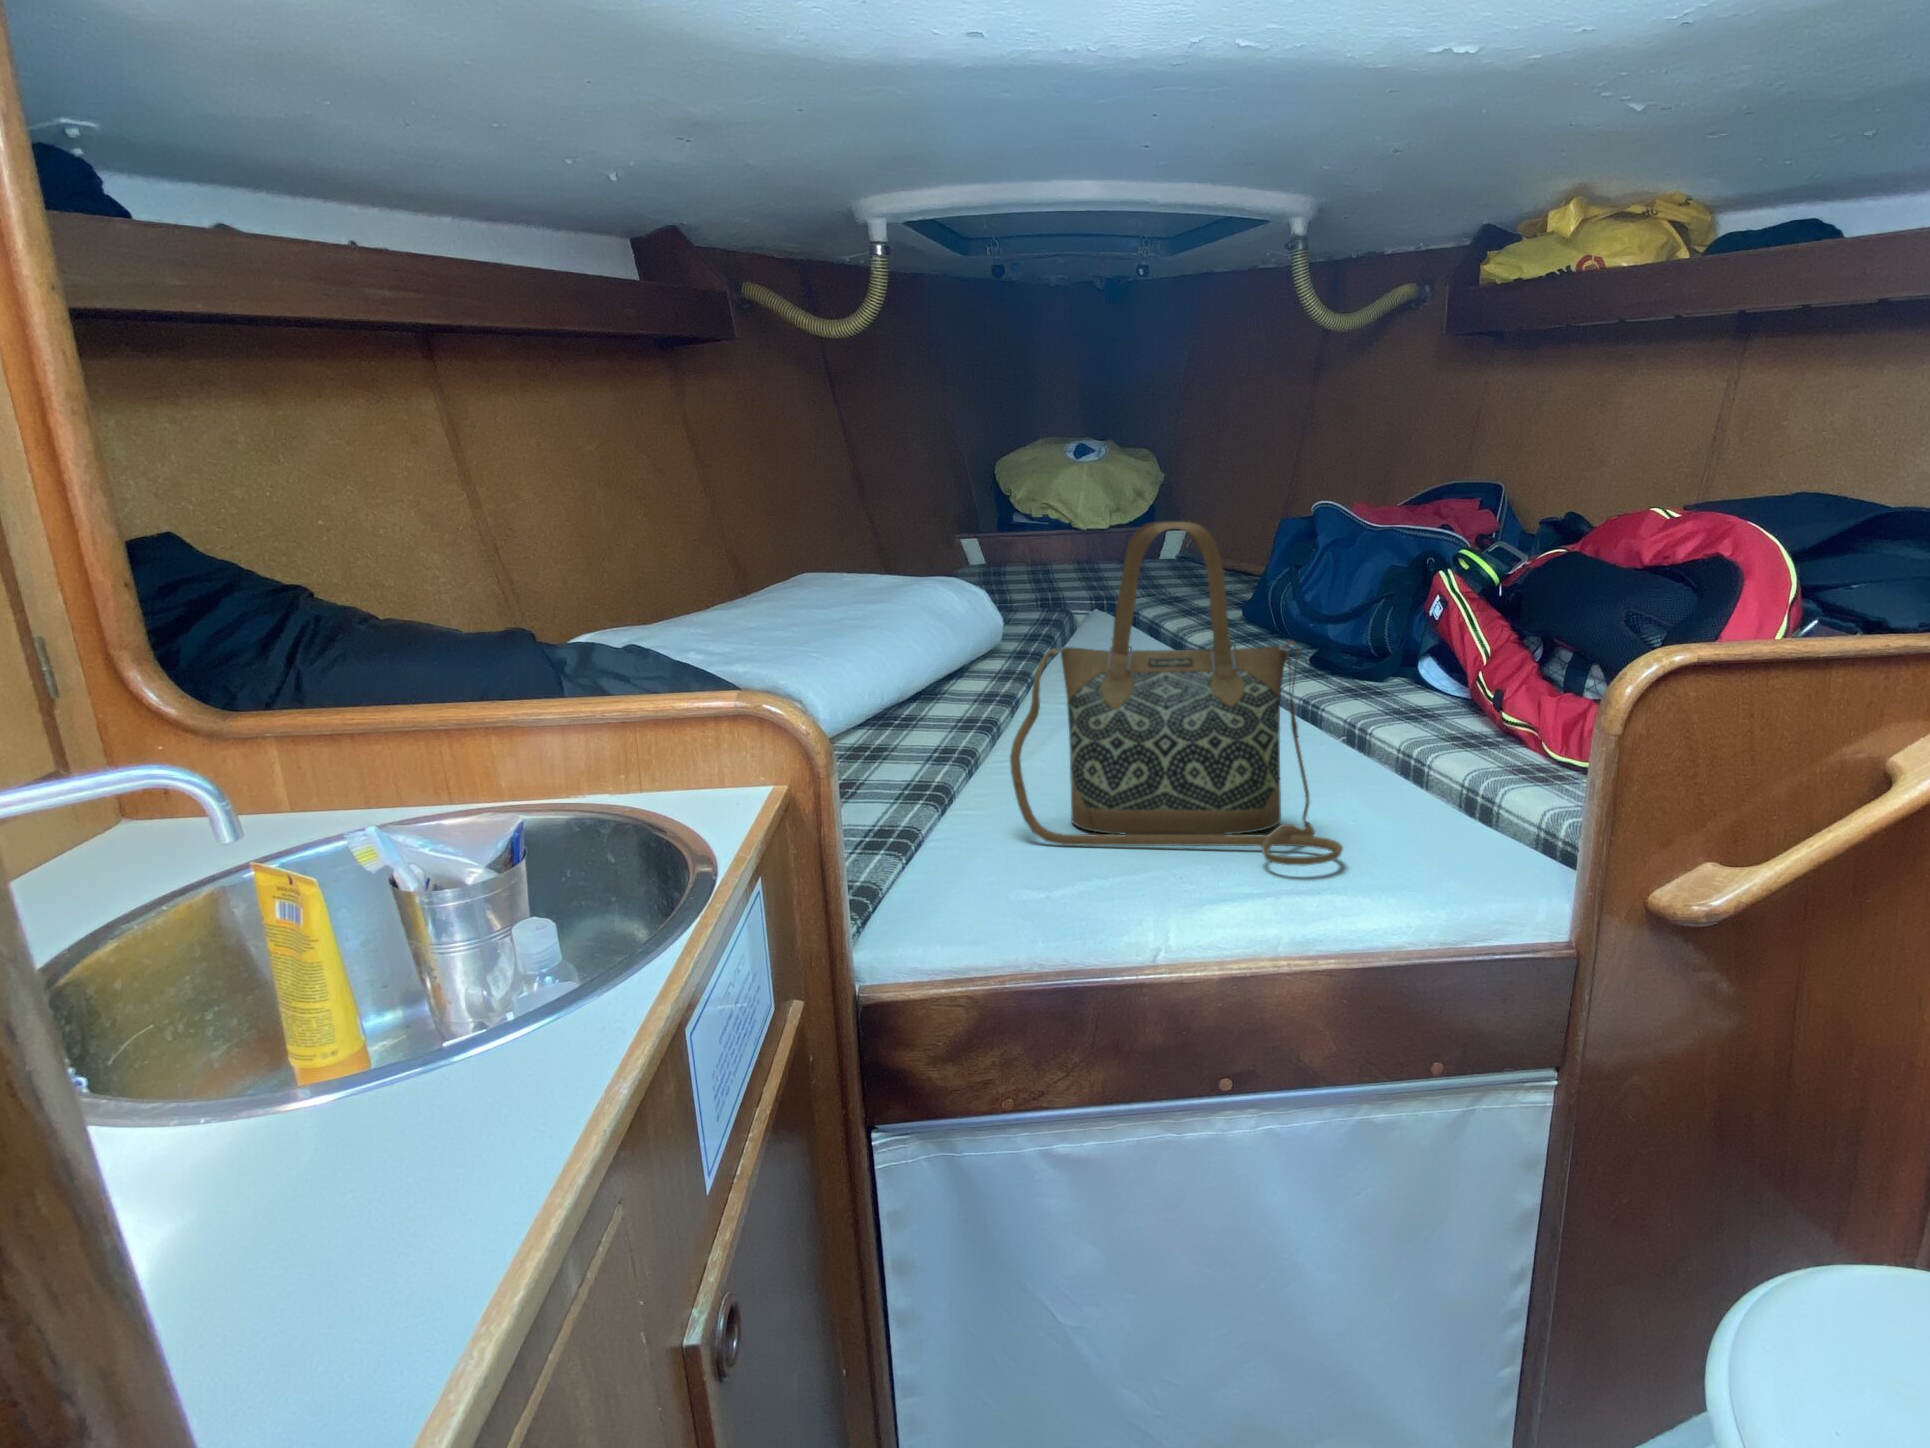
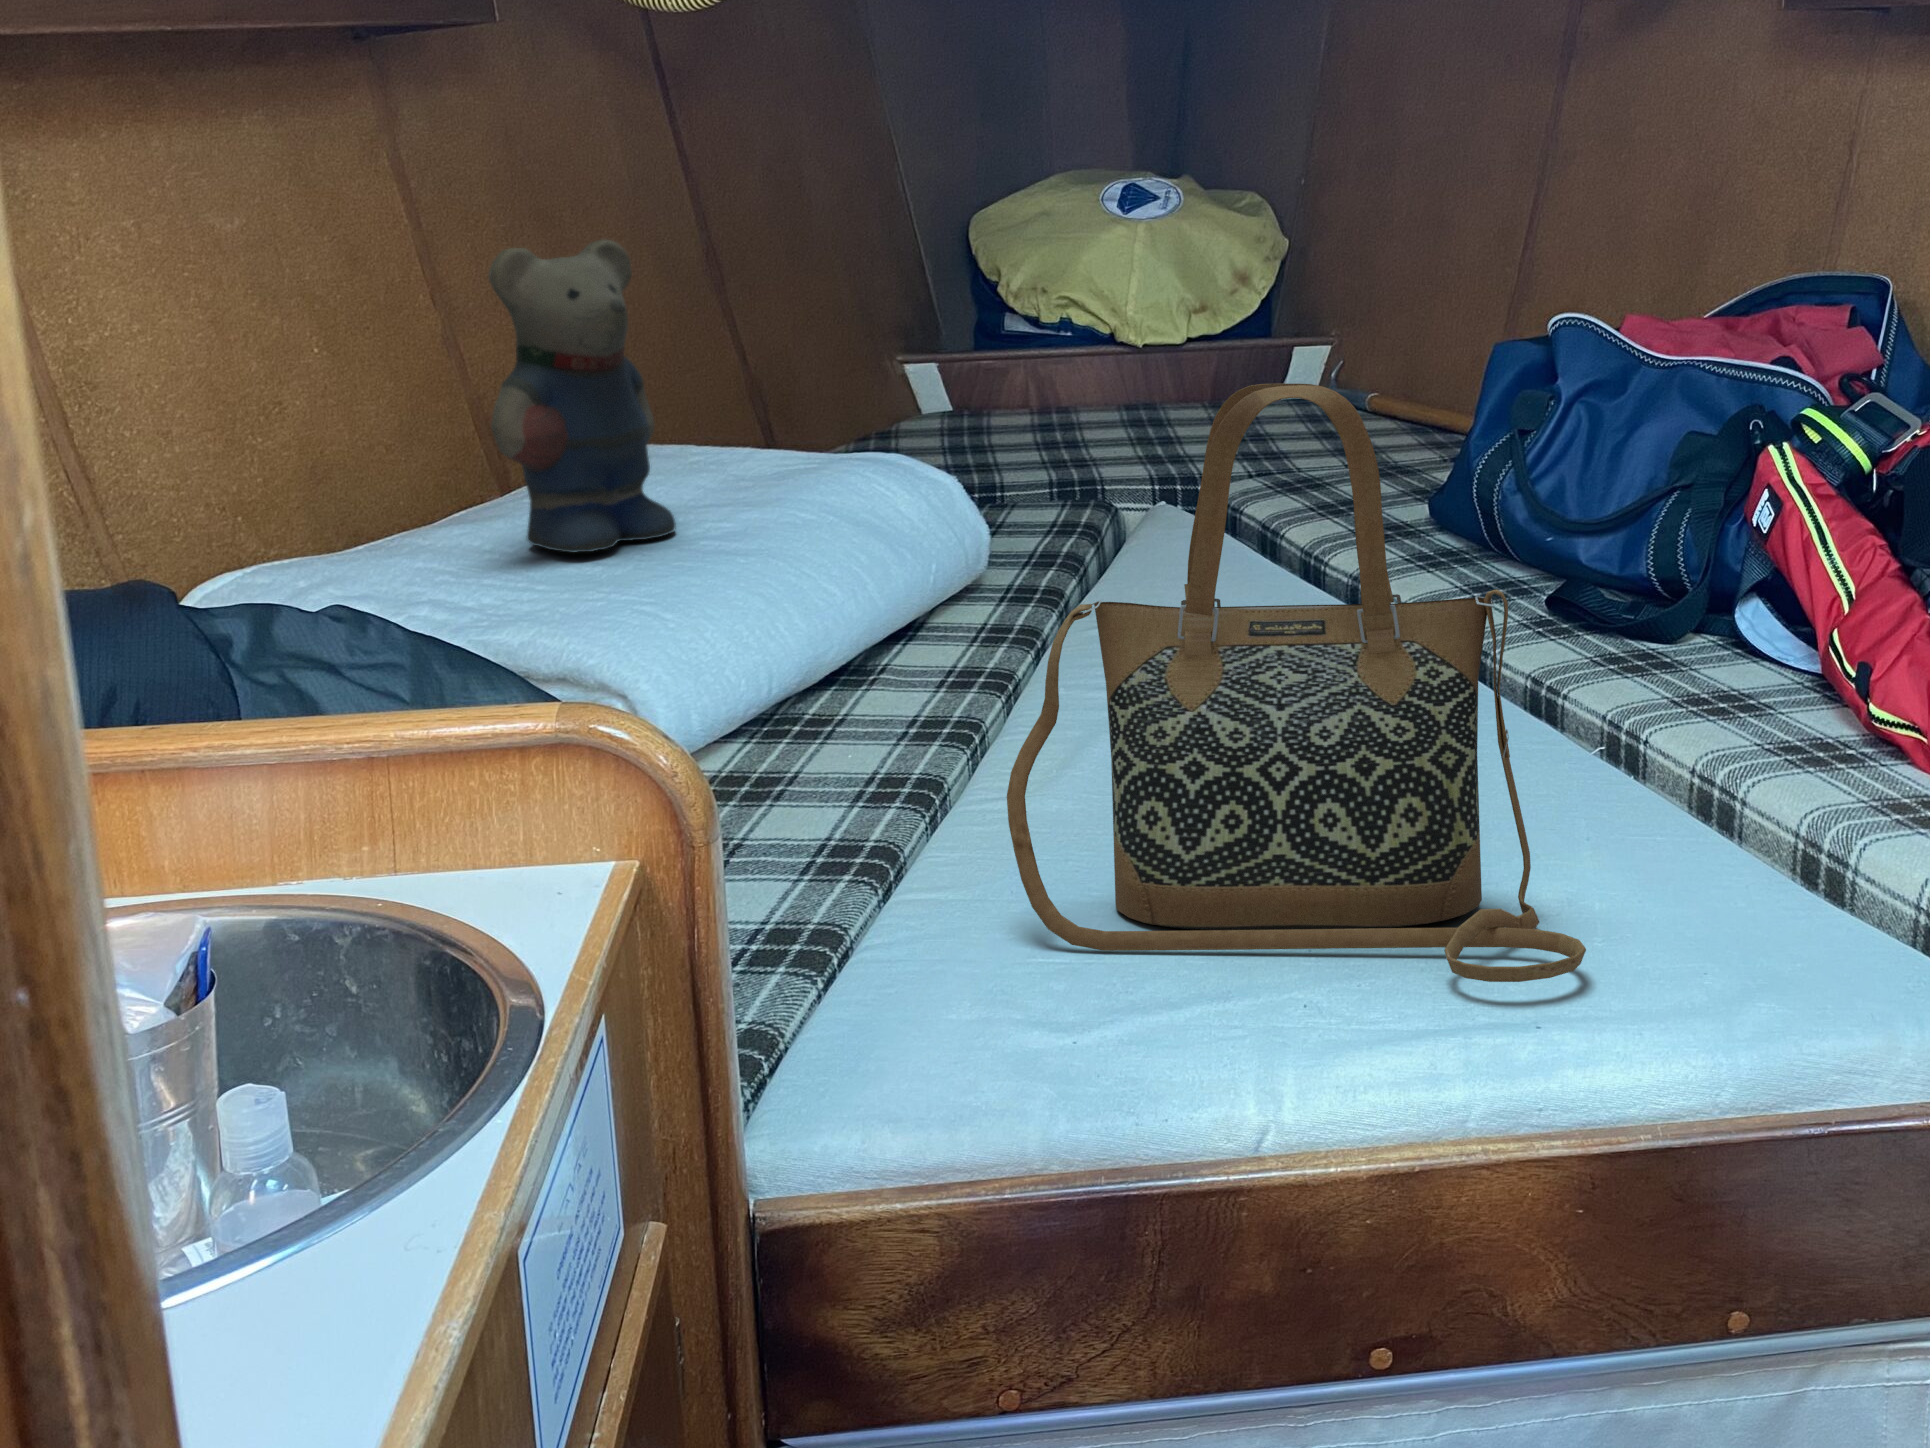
teddy bear: none [727,455,830,627] -> present [489,239,676,552]

